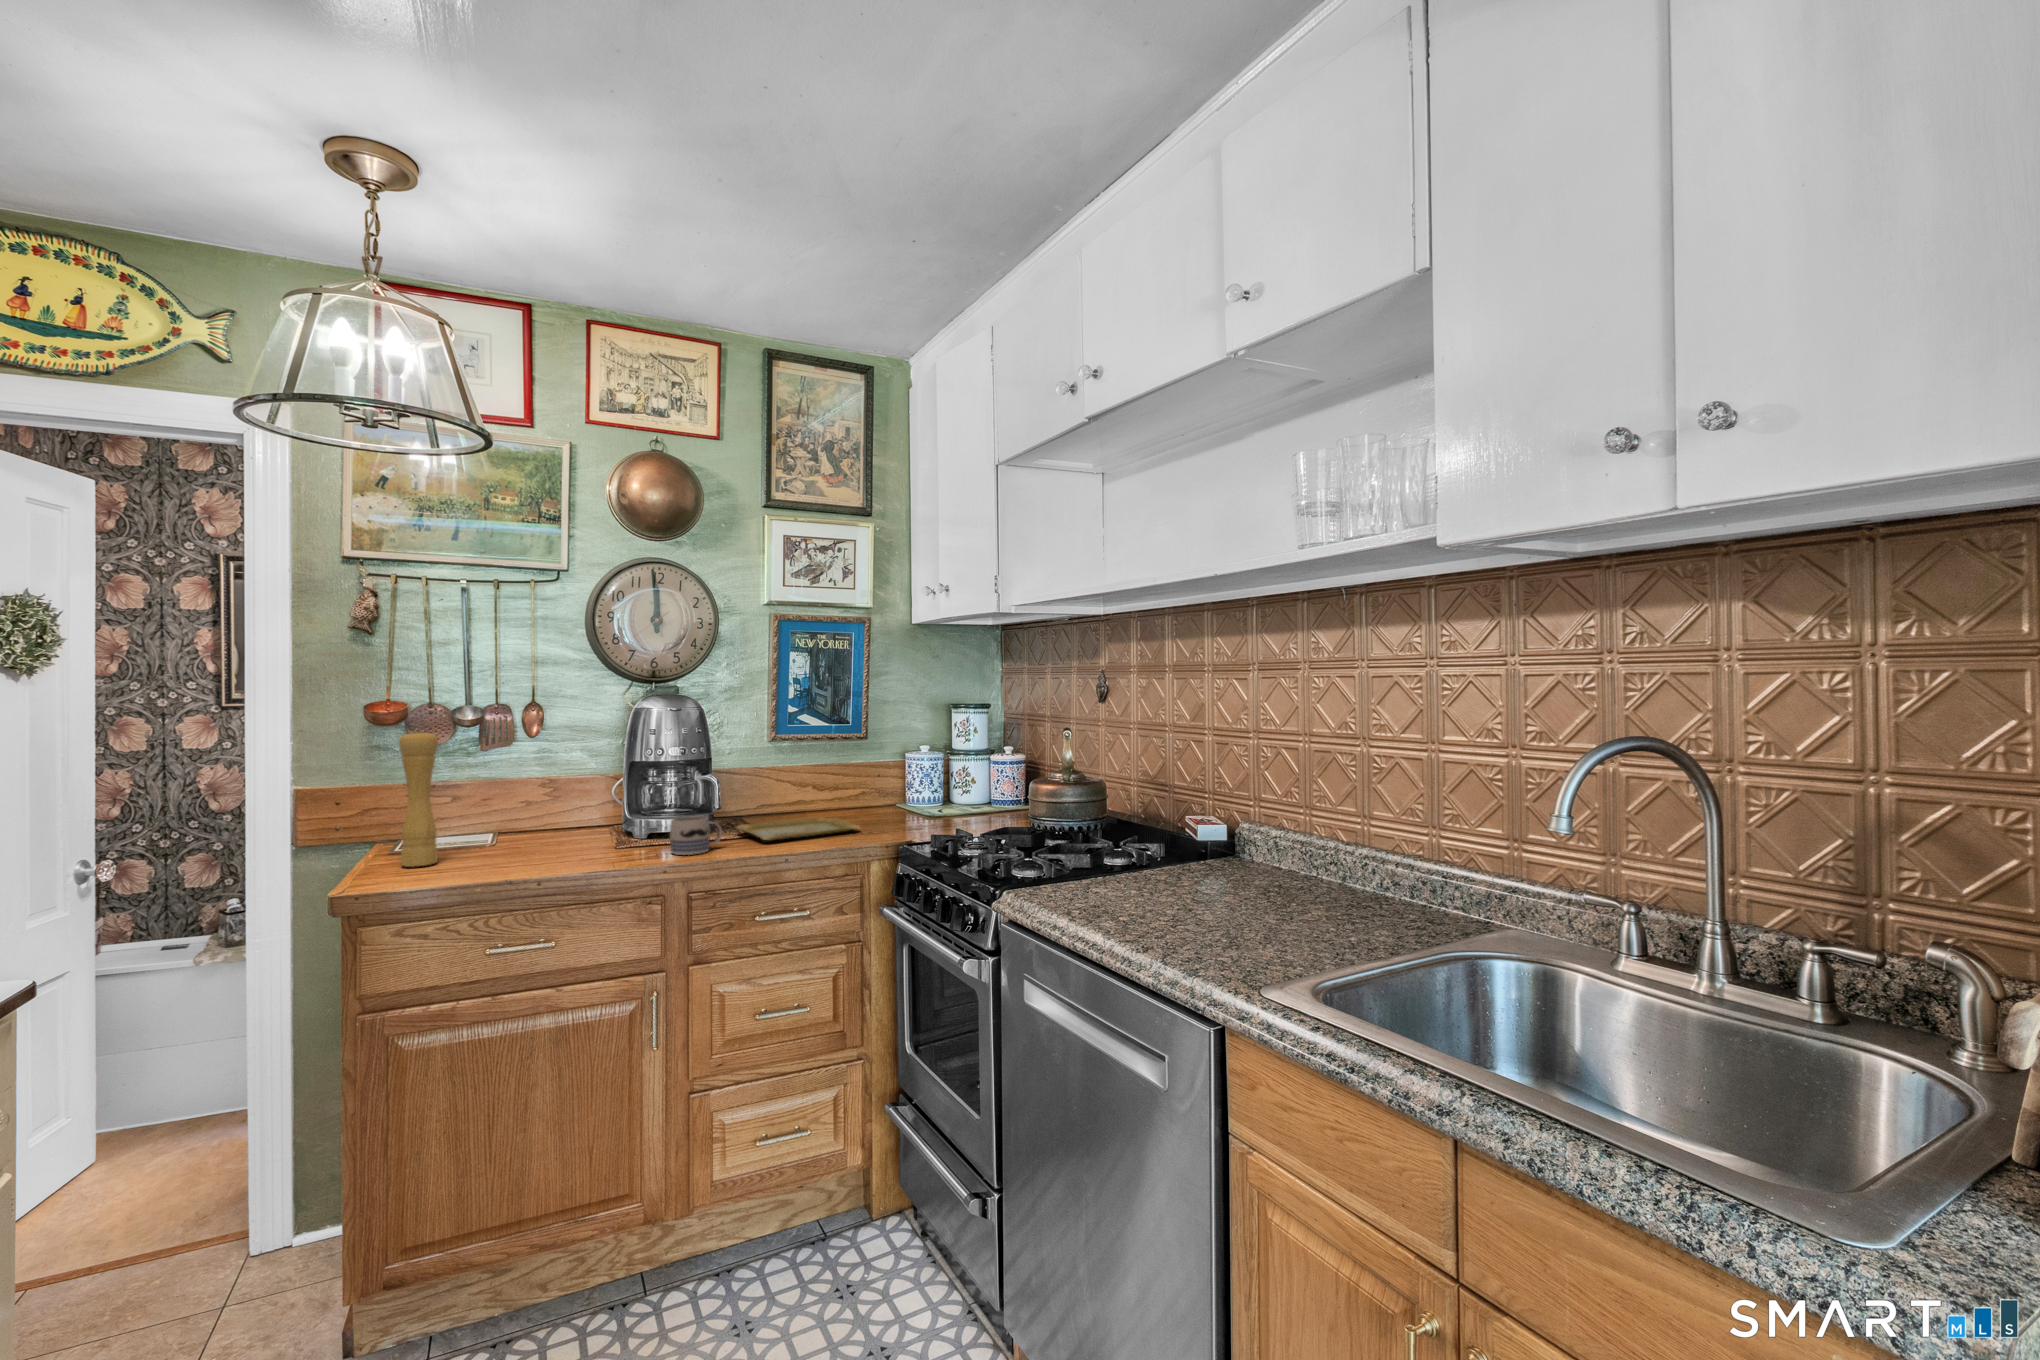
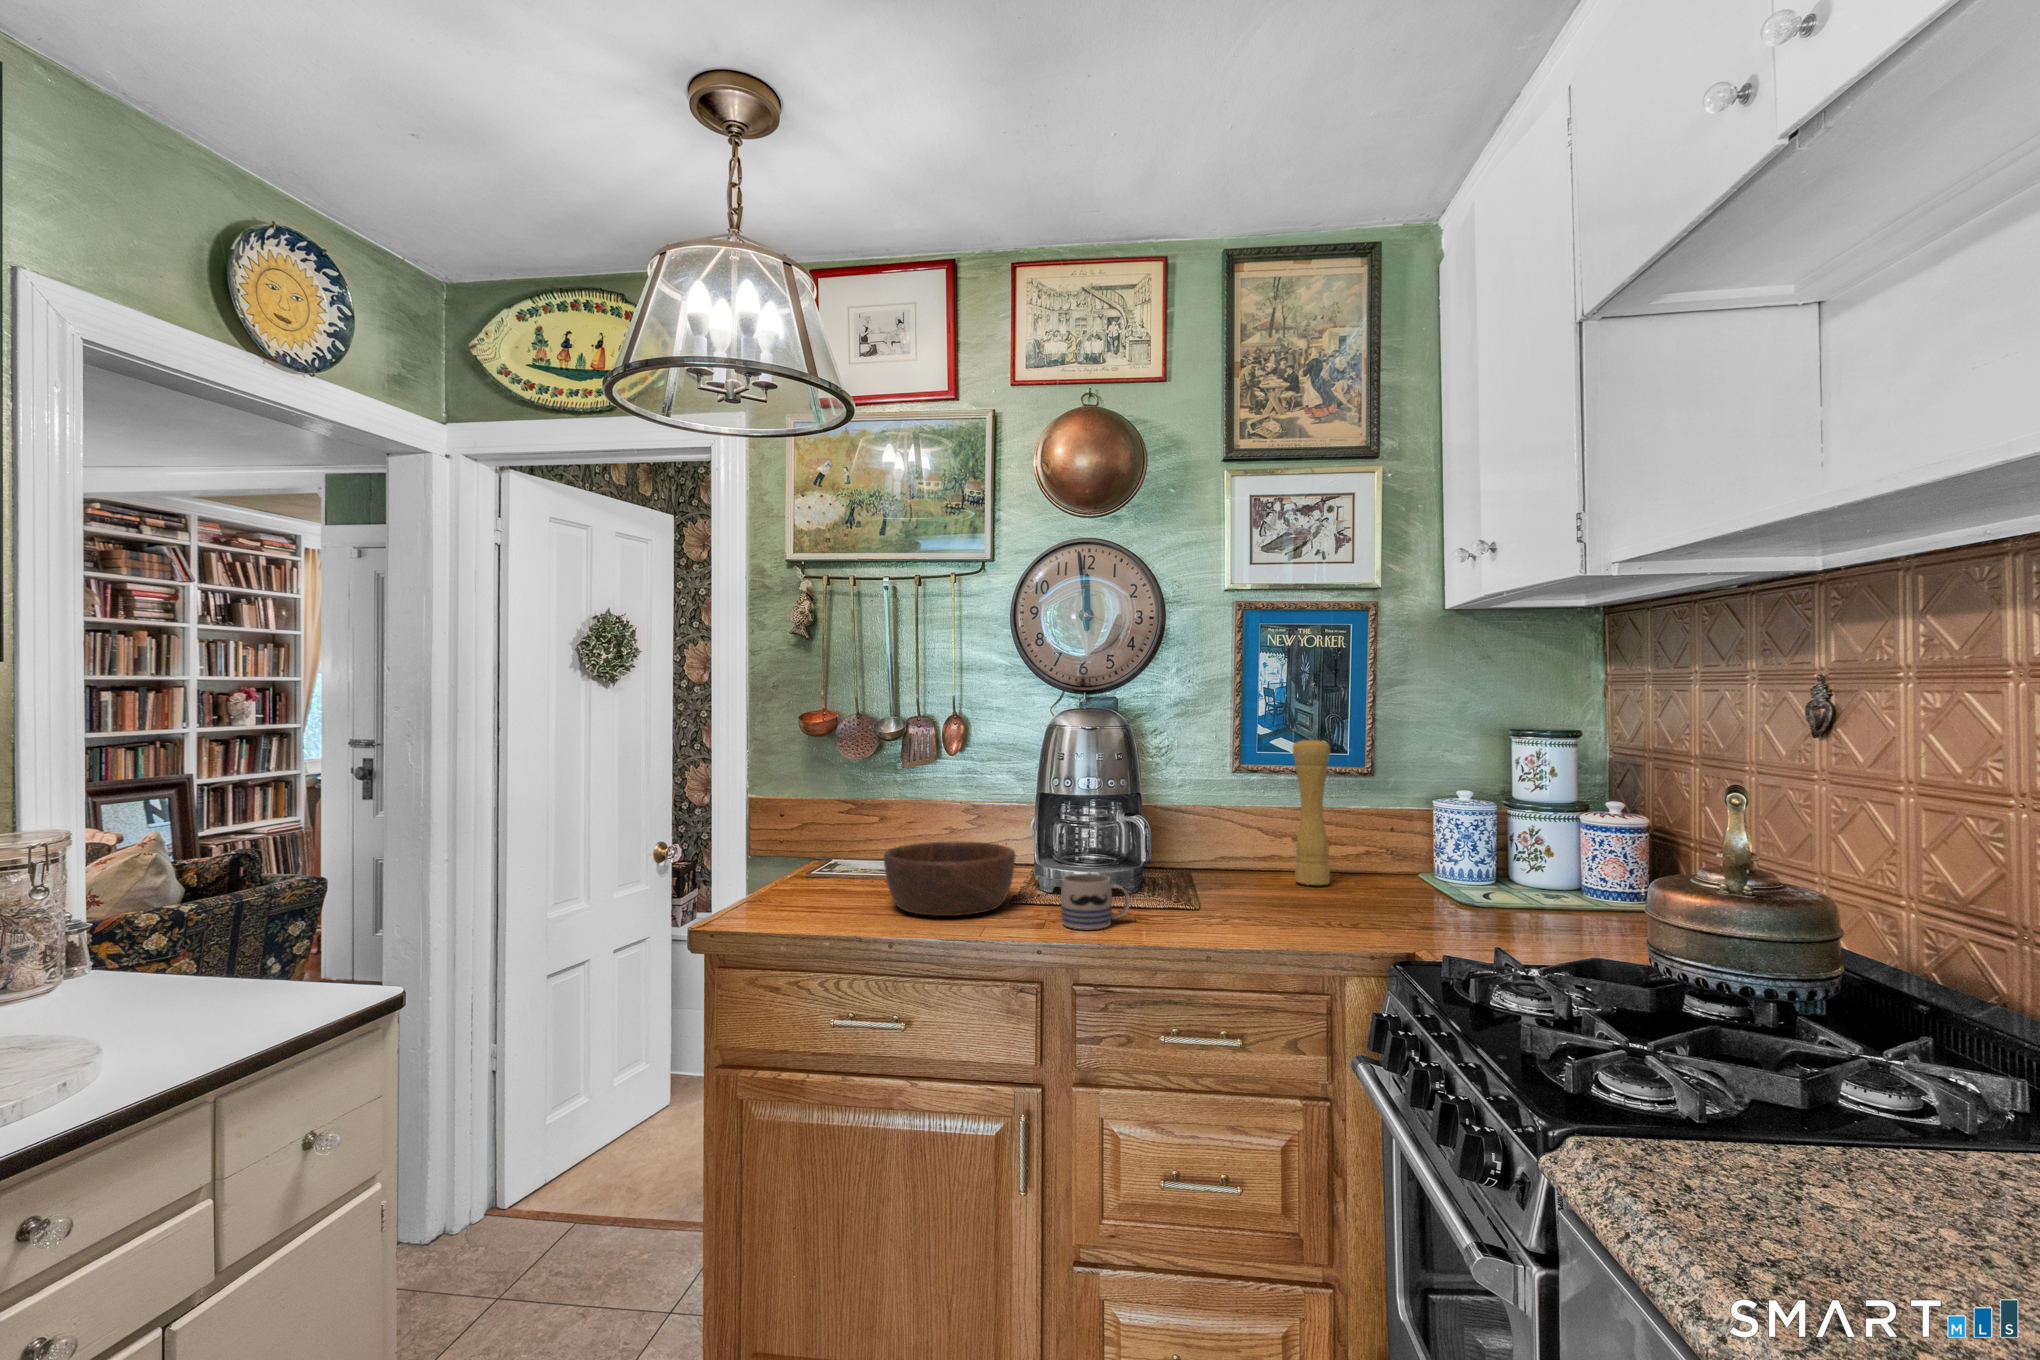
pepper mill: present [399,731,438,867] -> present [1293,738,1330,885]
wooden bowl: none [504,804,622,861] -> present [884,841,1015,916]
tray: present [738,817,860,841] -> none [1162,887,1340,920]

